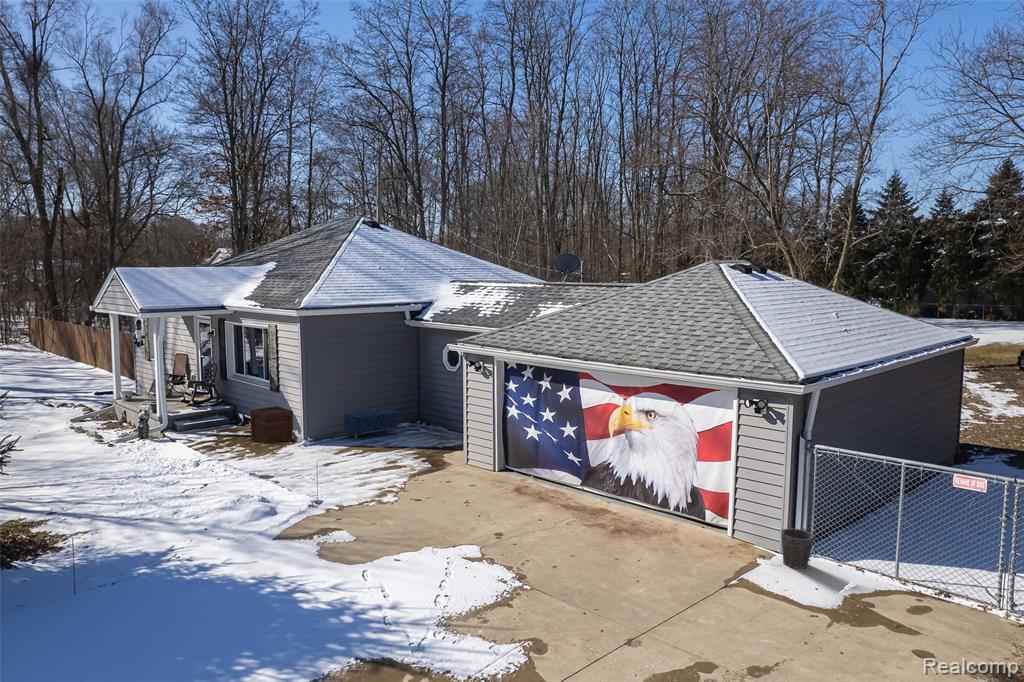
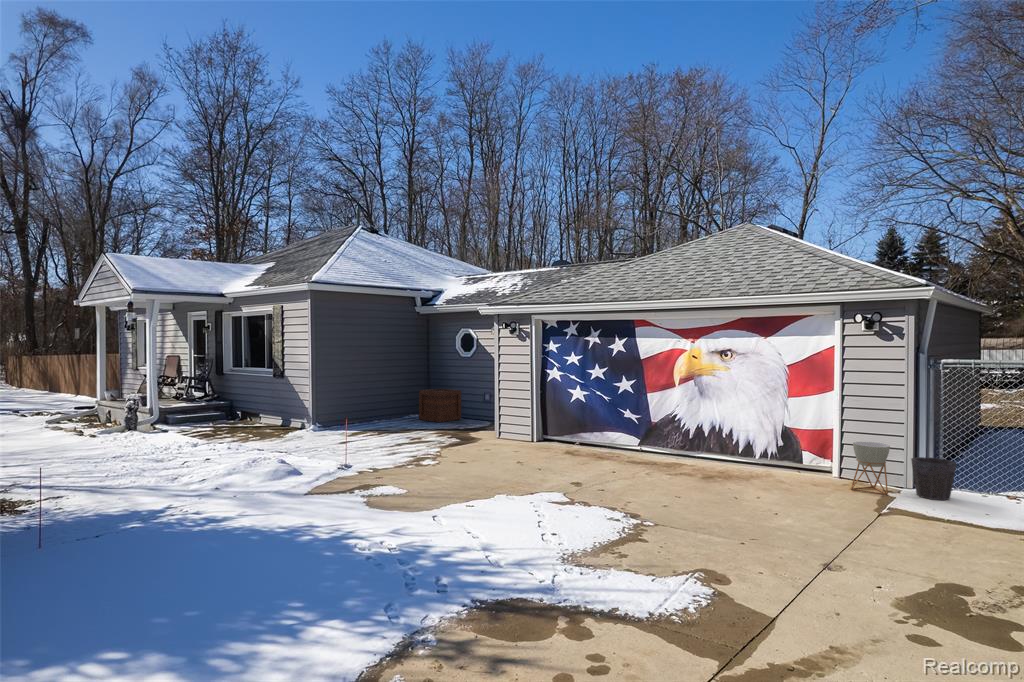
wooden crate: present [250,406,293,444] -> present [419,389,461,422]
bench: present [344,409,398,440] -> none [356,396,413,426]
planter: none [731,510,765,560] -> present [851,442,890,495]

